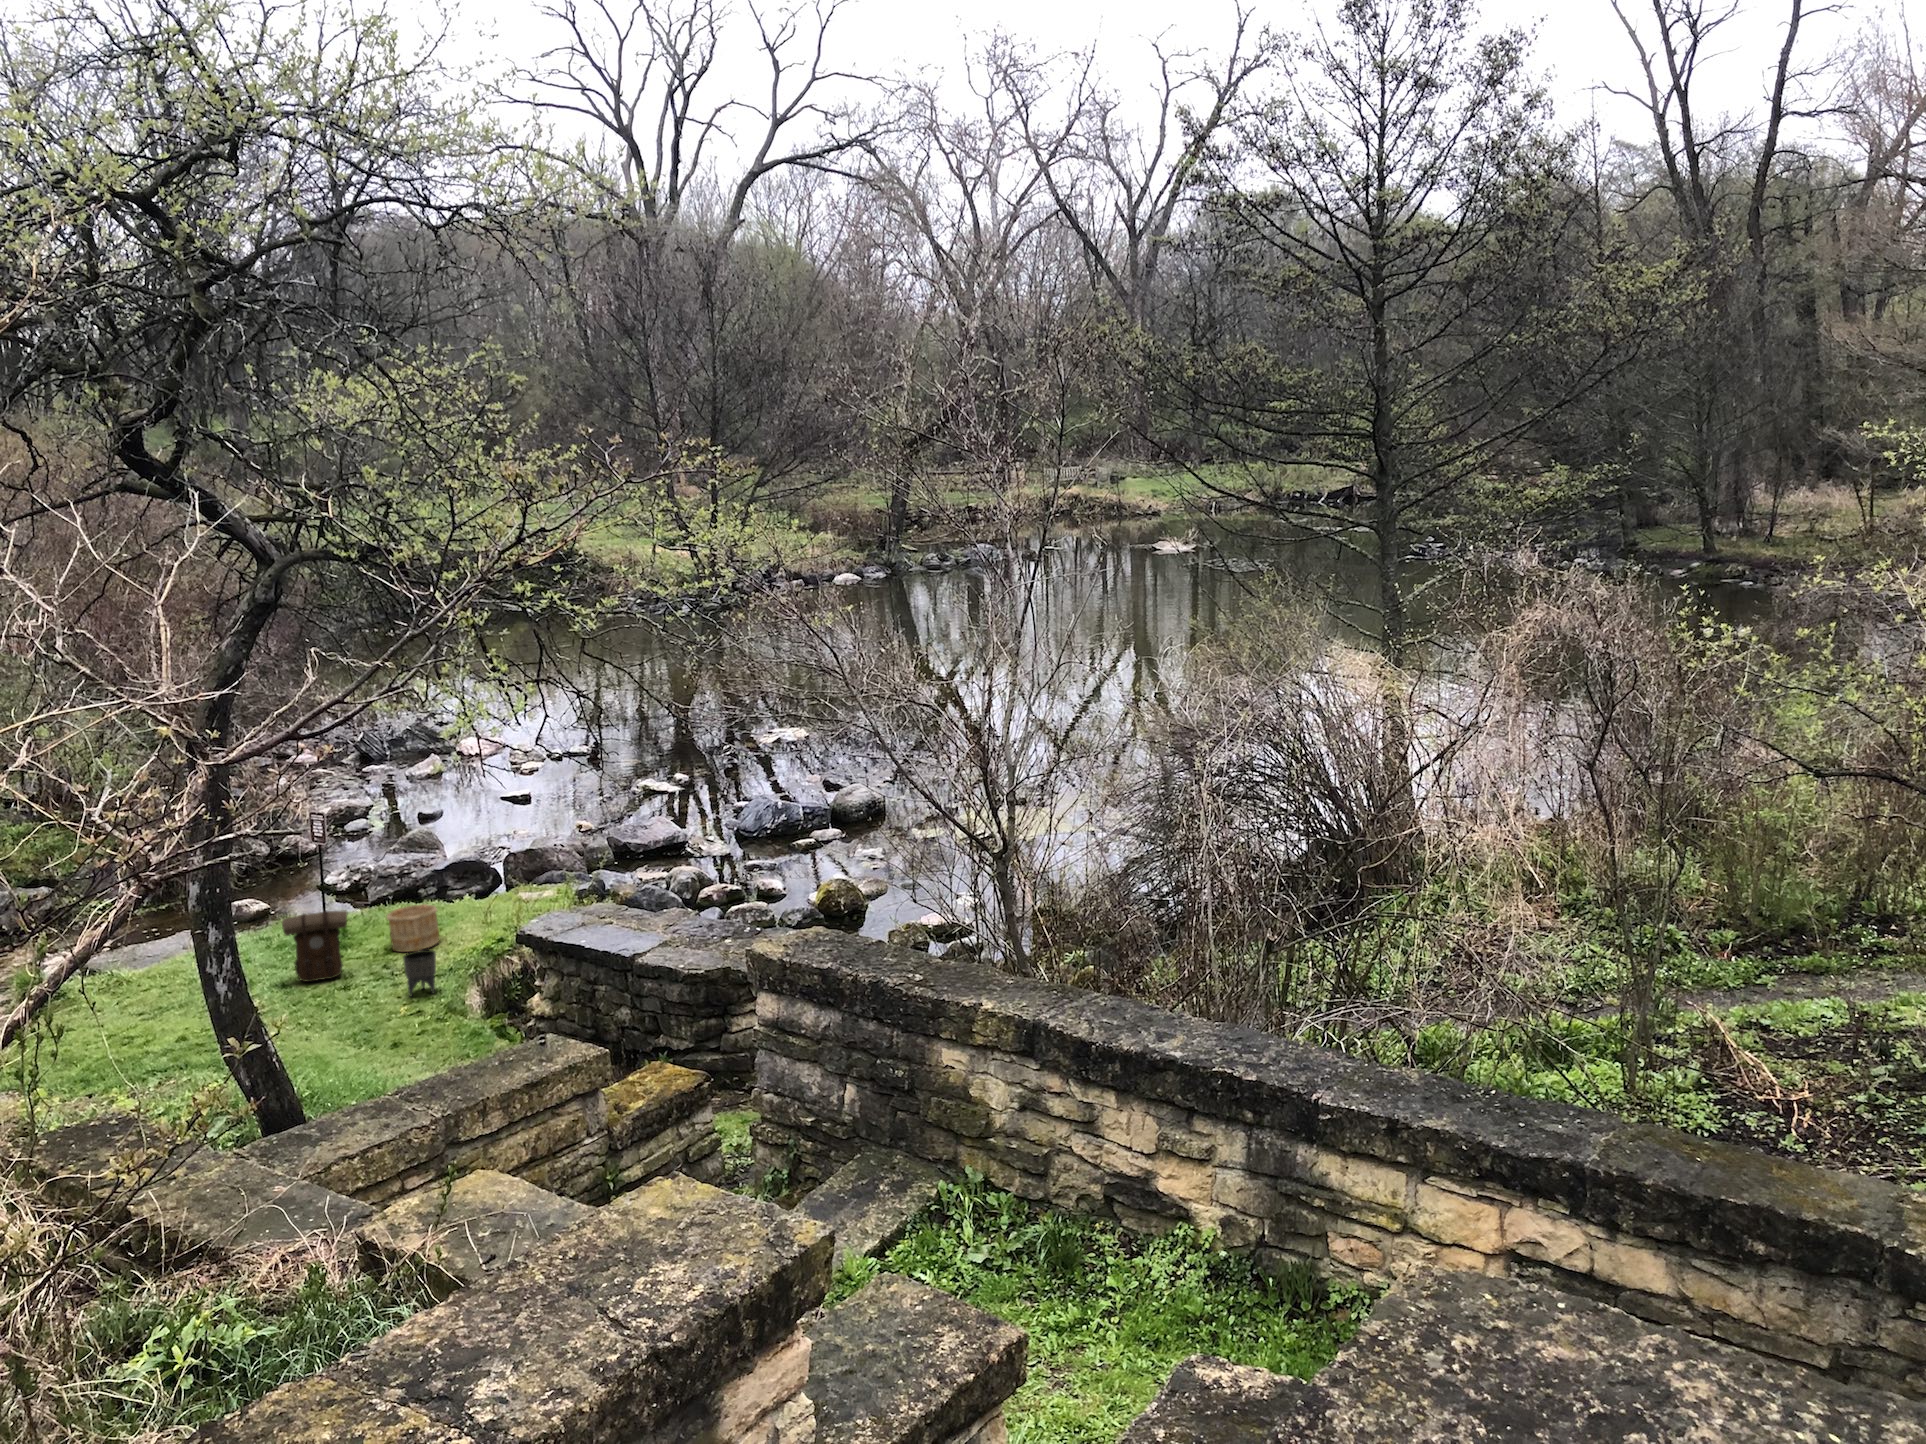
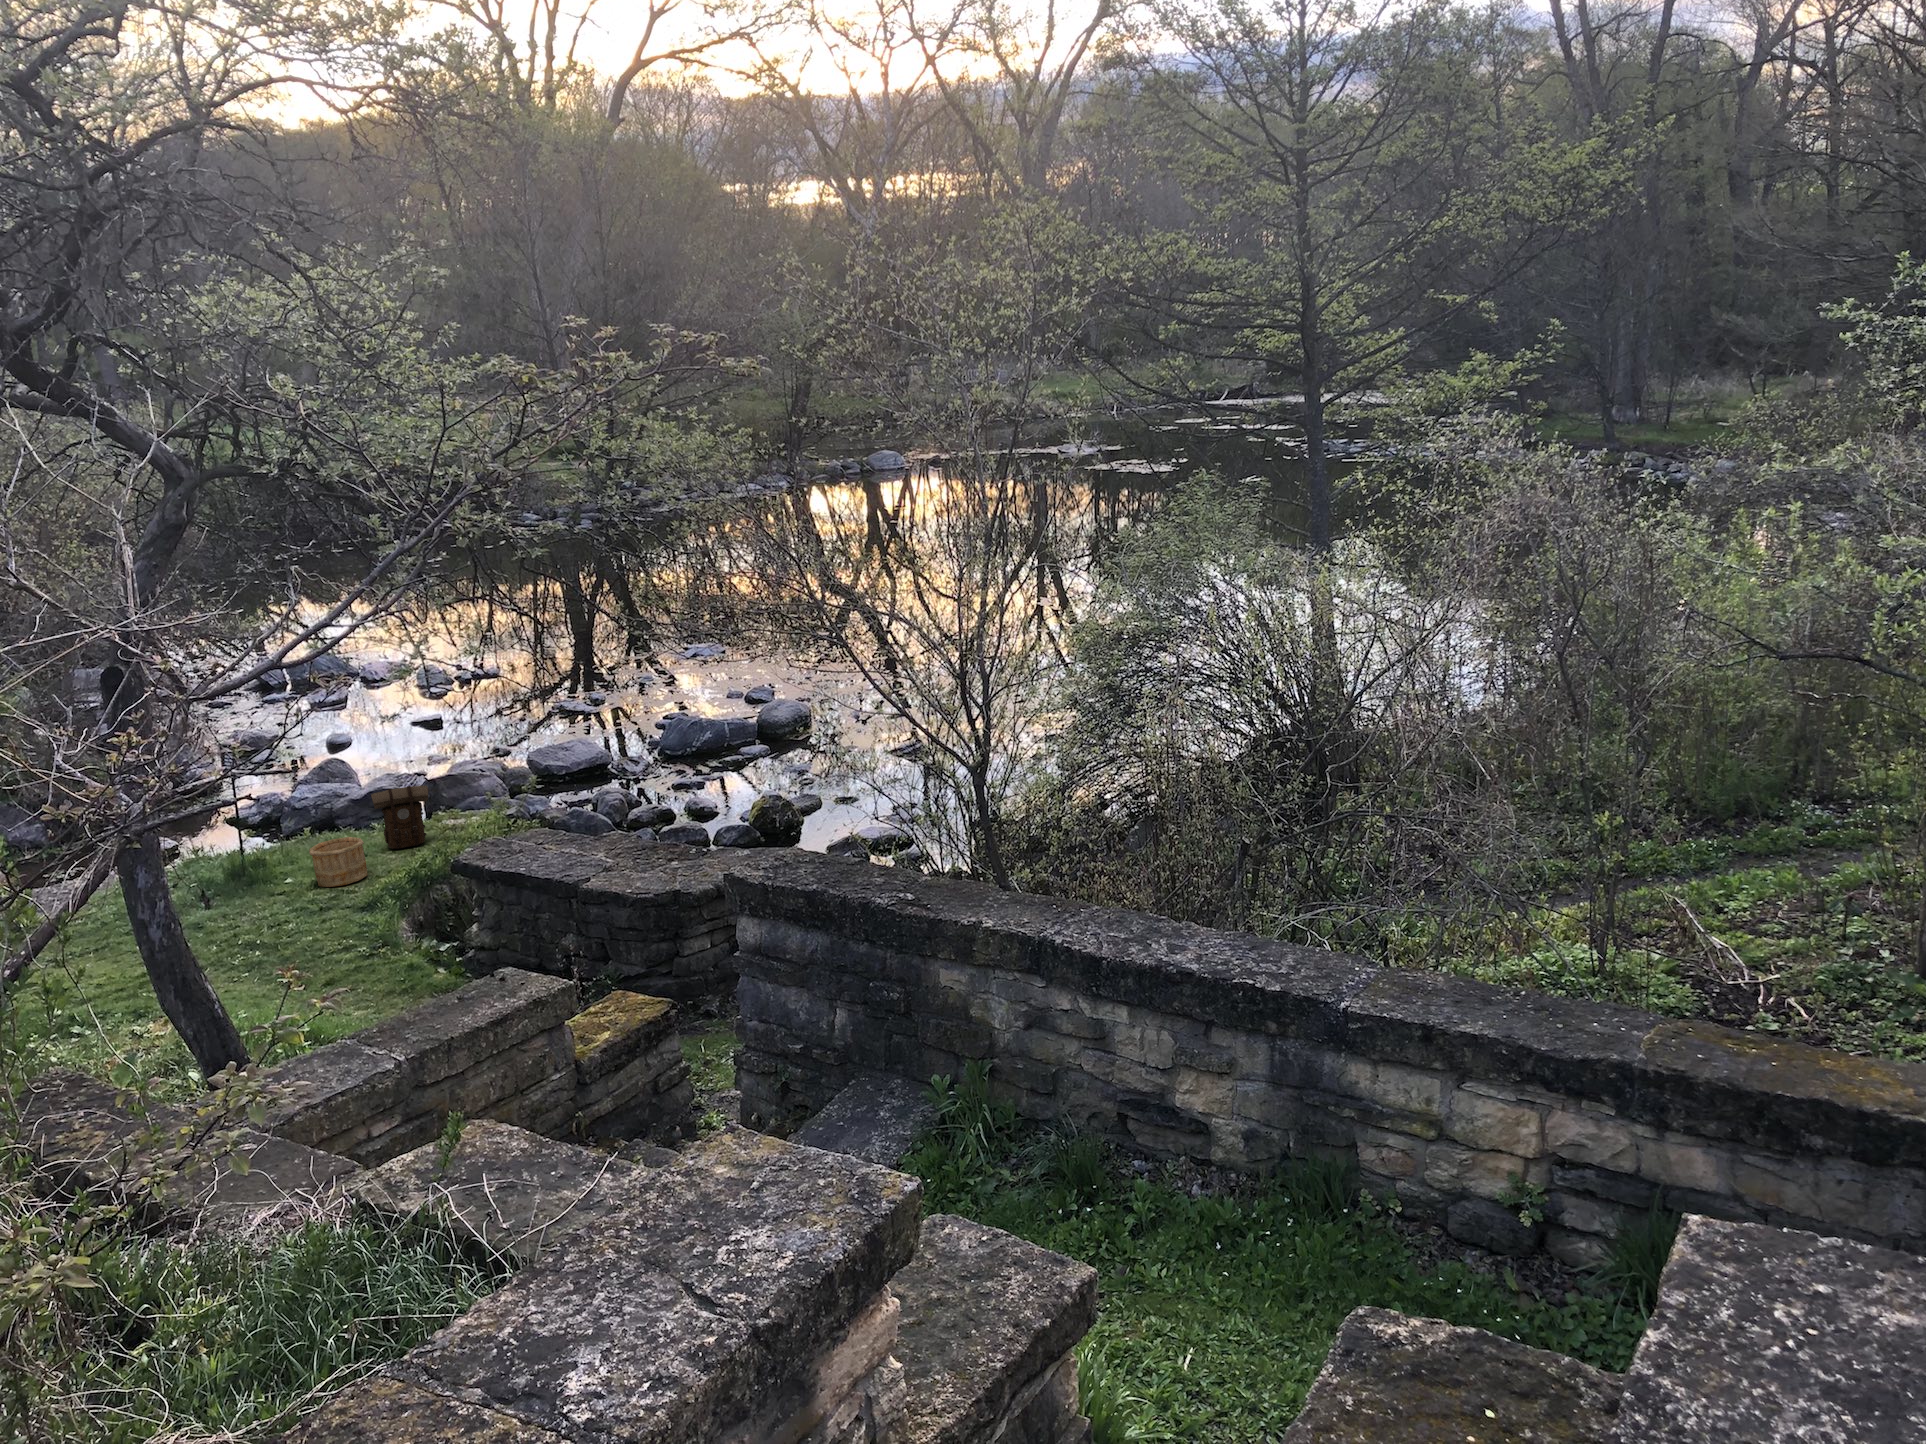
backpack: present [282,910,347,982] -> present [371,786,428,849]
planter: present [403,950,436,997] -> none [334,884,370,933]

